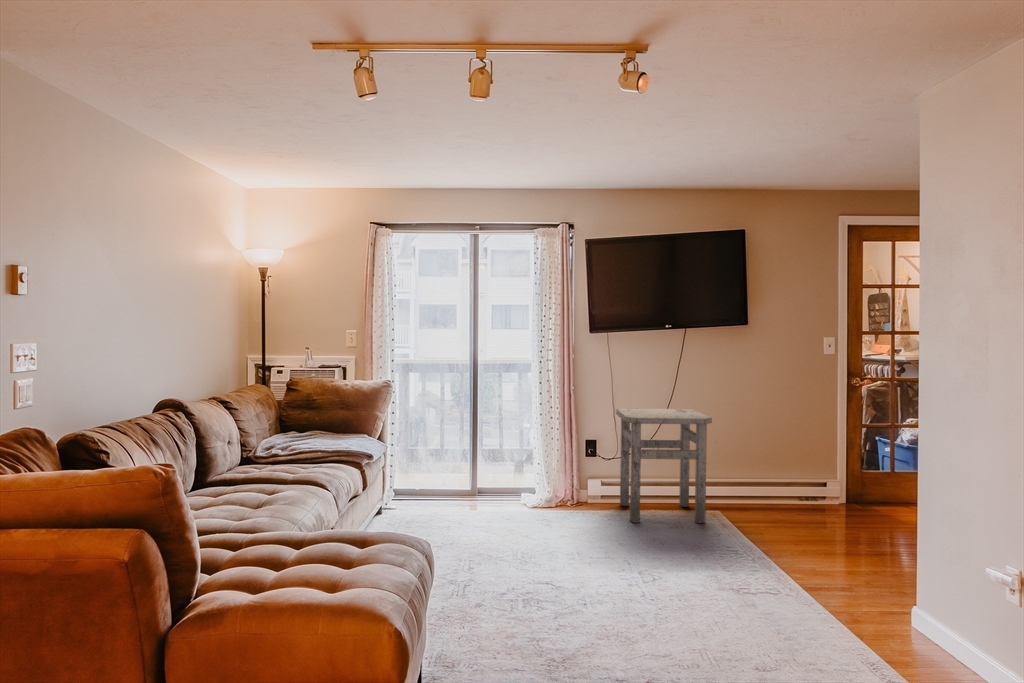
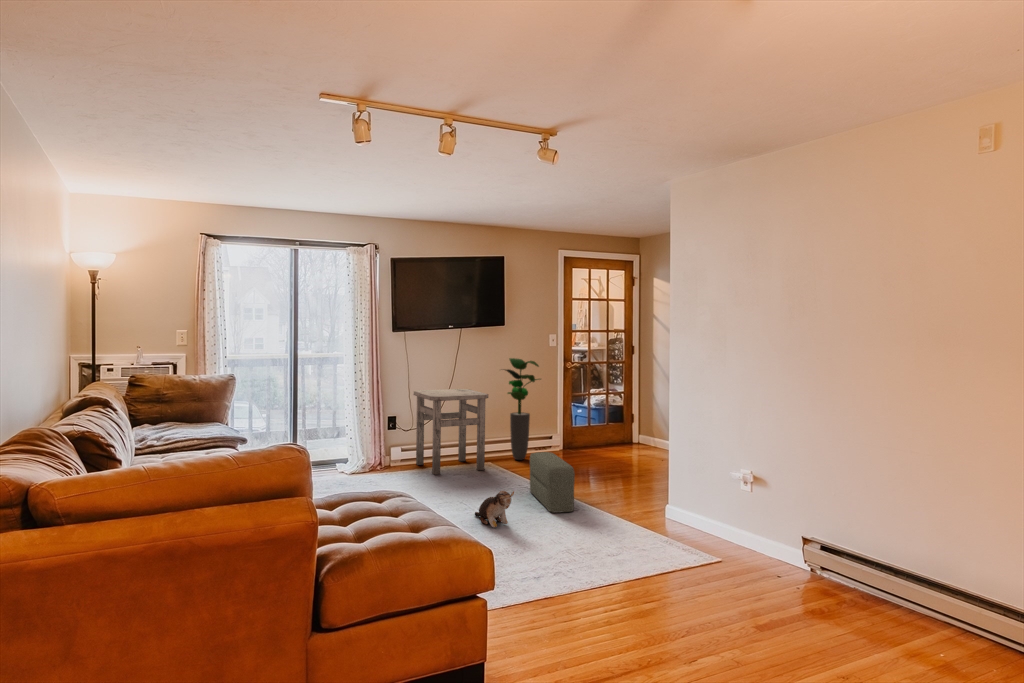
potted plant: none [735,369,801,513] -> present [505,358,541,460]
pouf: none [748,510,802,615] -> present [530,452,575,513]
plush toy: none [636,568,680,624] -> present [475,491,514,528]

